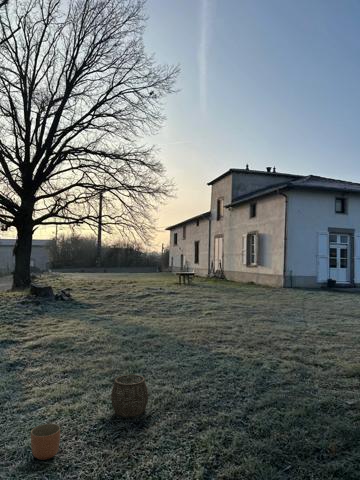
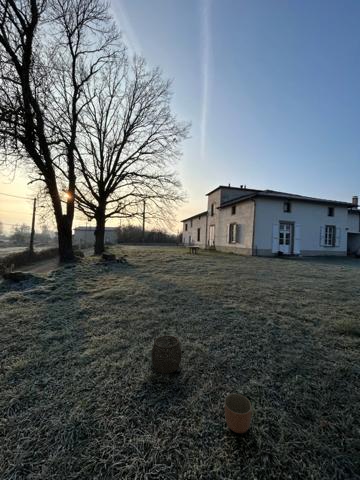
planter: present [31,424,60,460] -> present [225,394,252,433]

